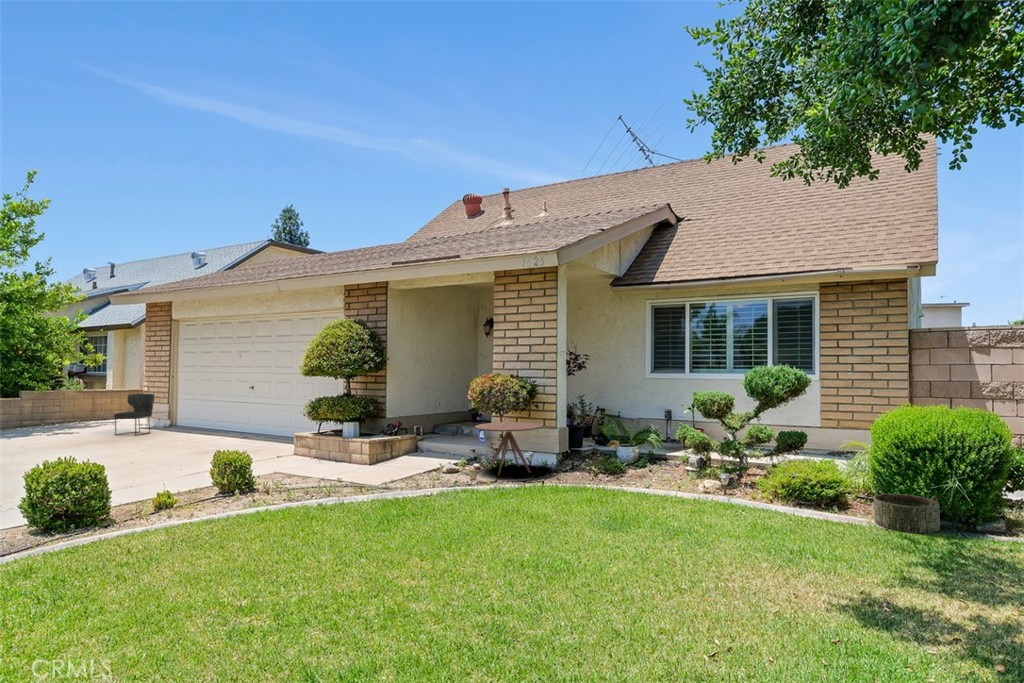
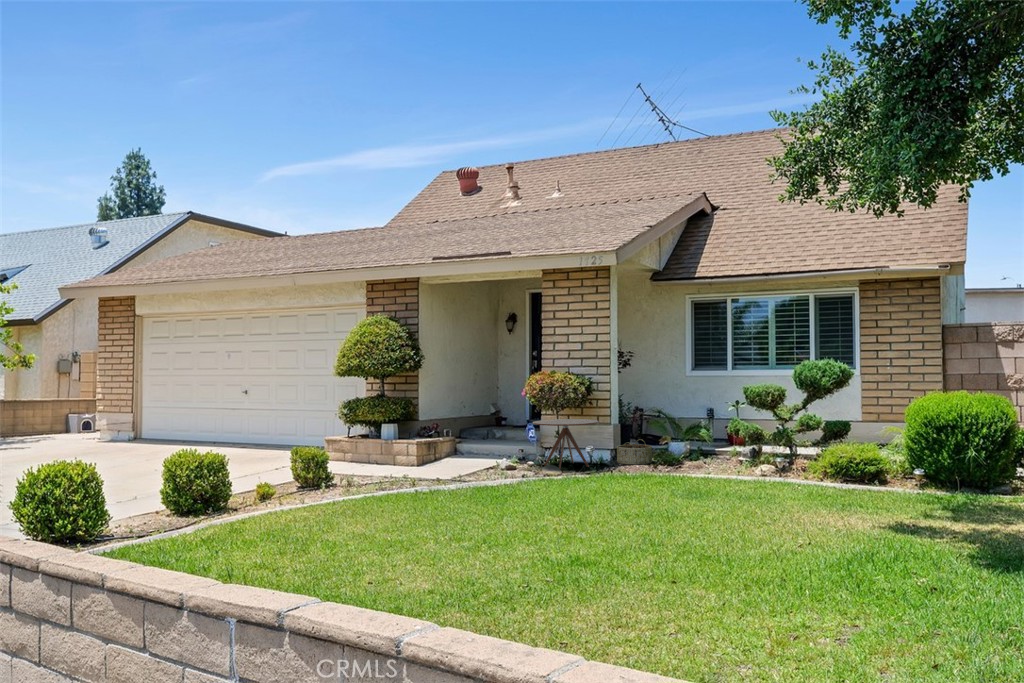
chair: present [114,394,155,435] -> none [86,402,129,448]
basket: present [874,487,940,533] -> present [617,439,652,465]

